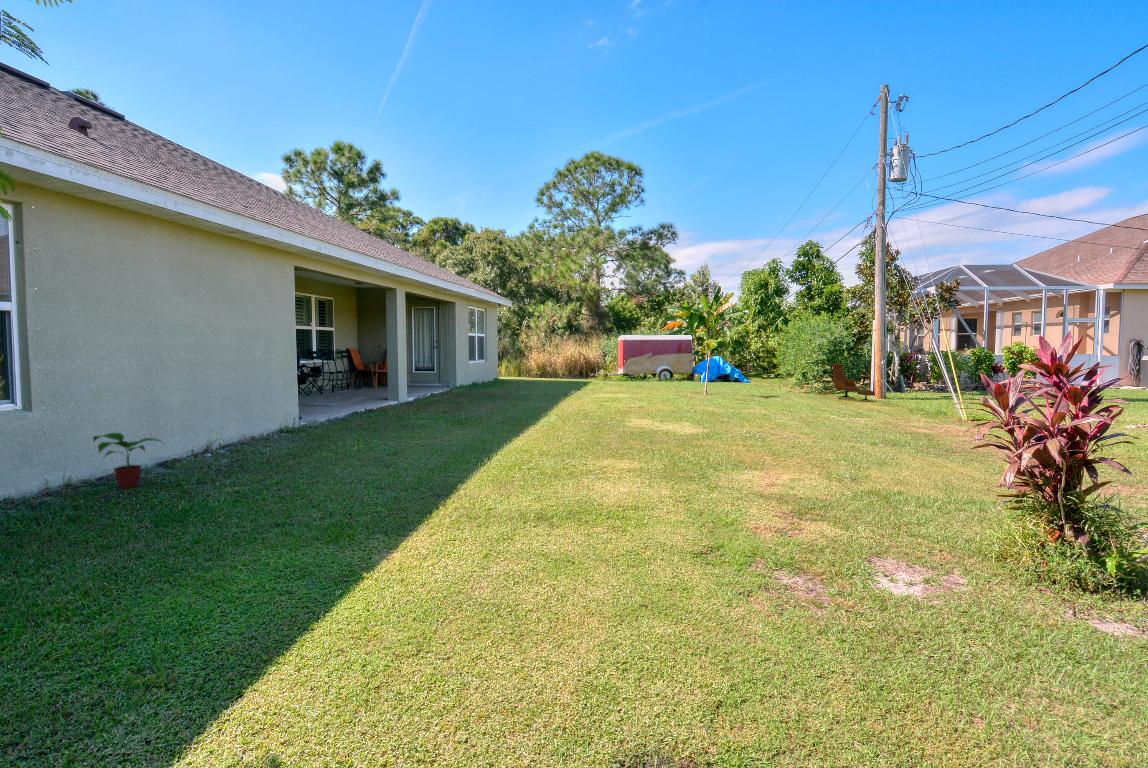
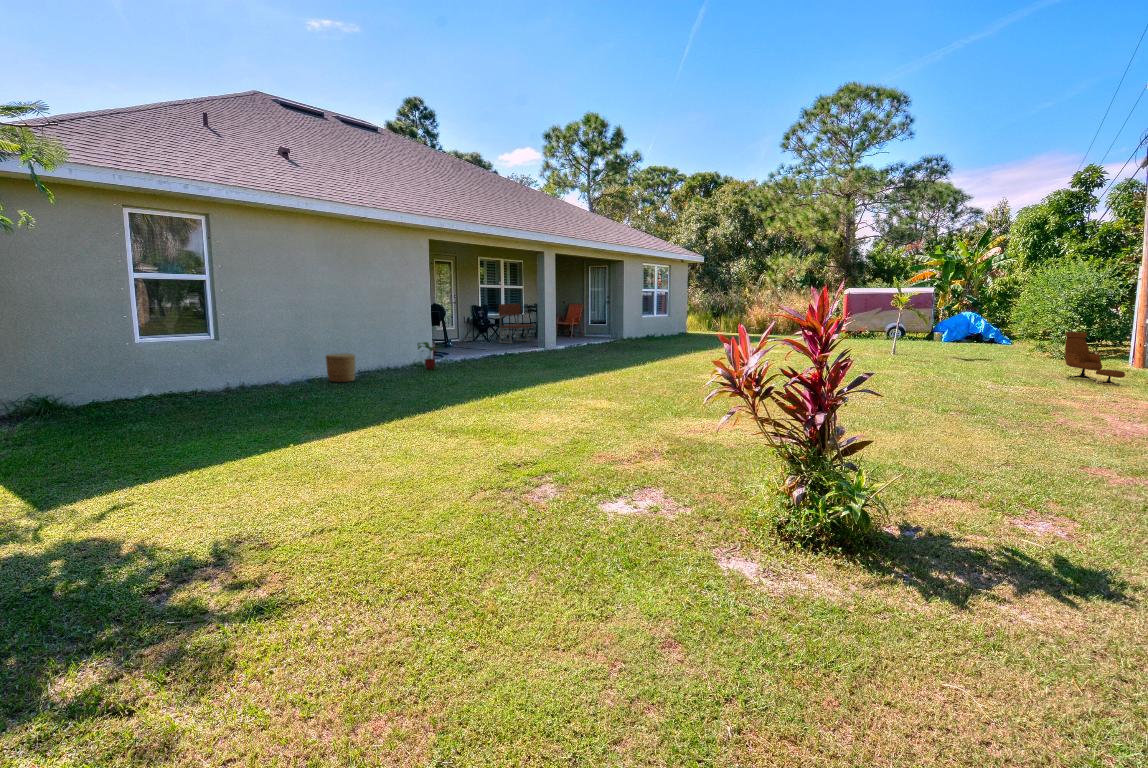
bench: none [320,349,360,396] -> present [499,304,534,343]
woven basket: none [185,420,232,462] -> present [326,353,355,382]
potted plant: present [93,433,159,488] -> present [417,342,443,369]

